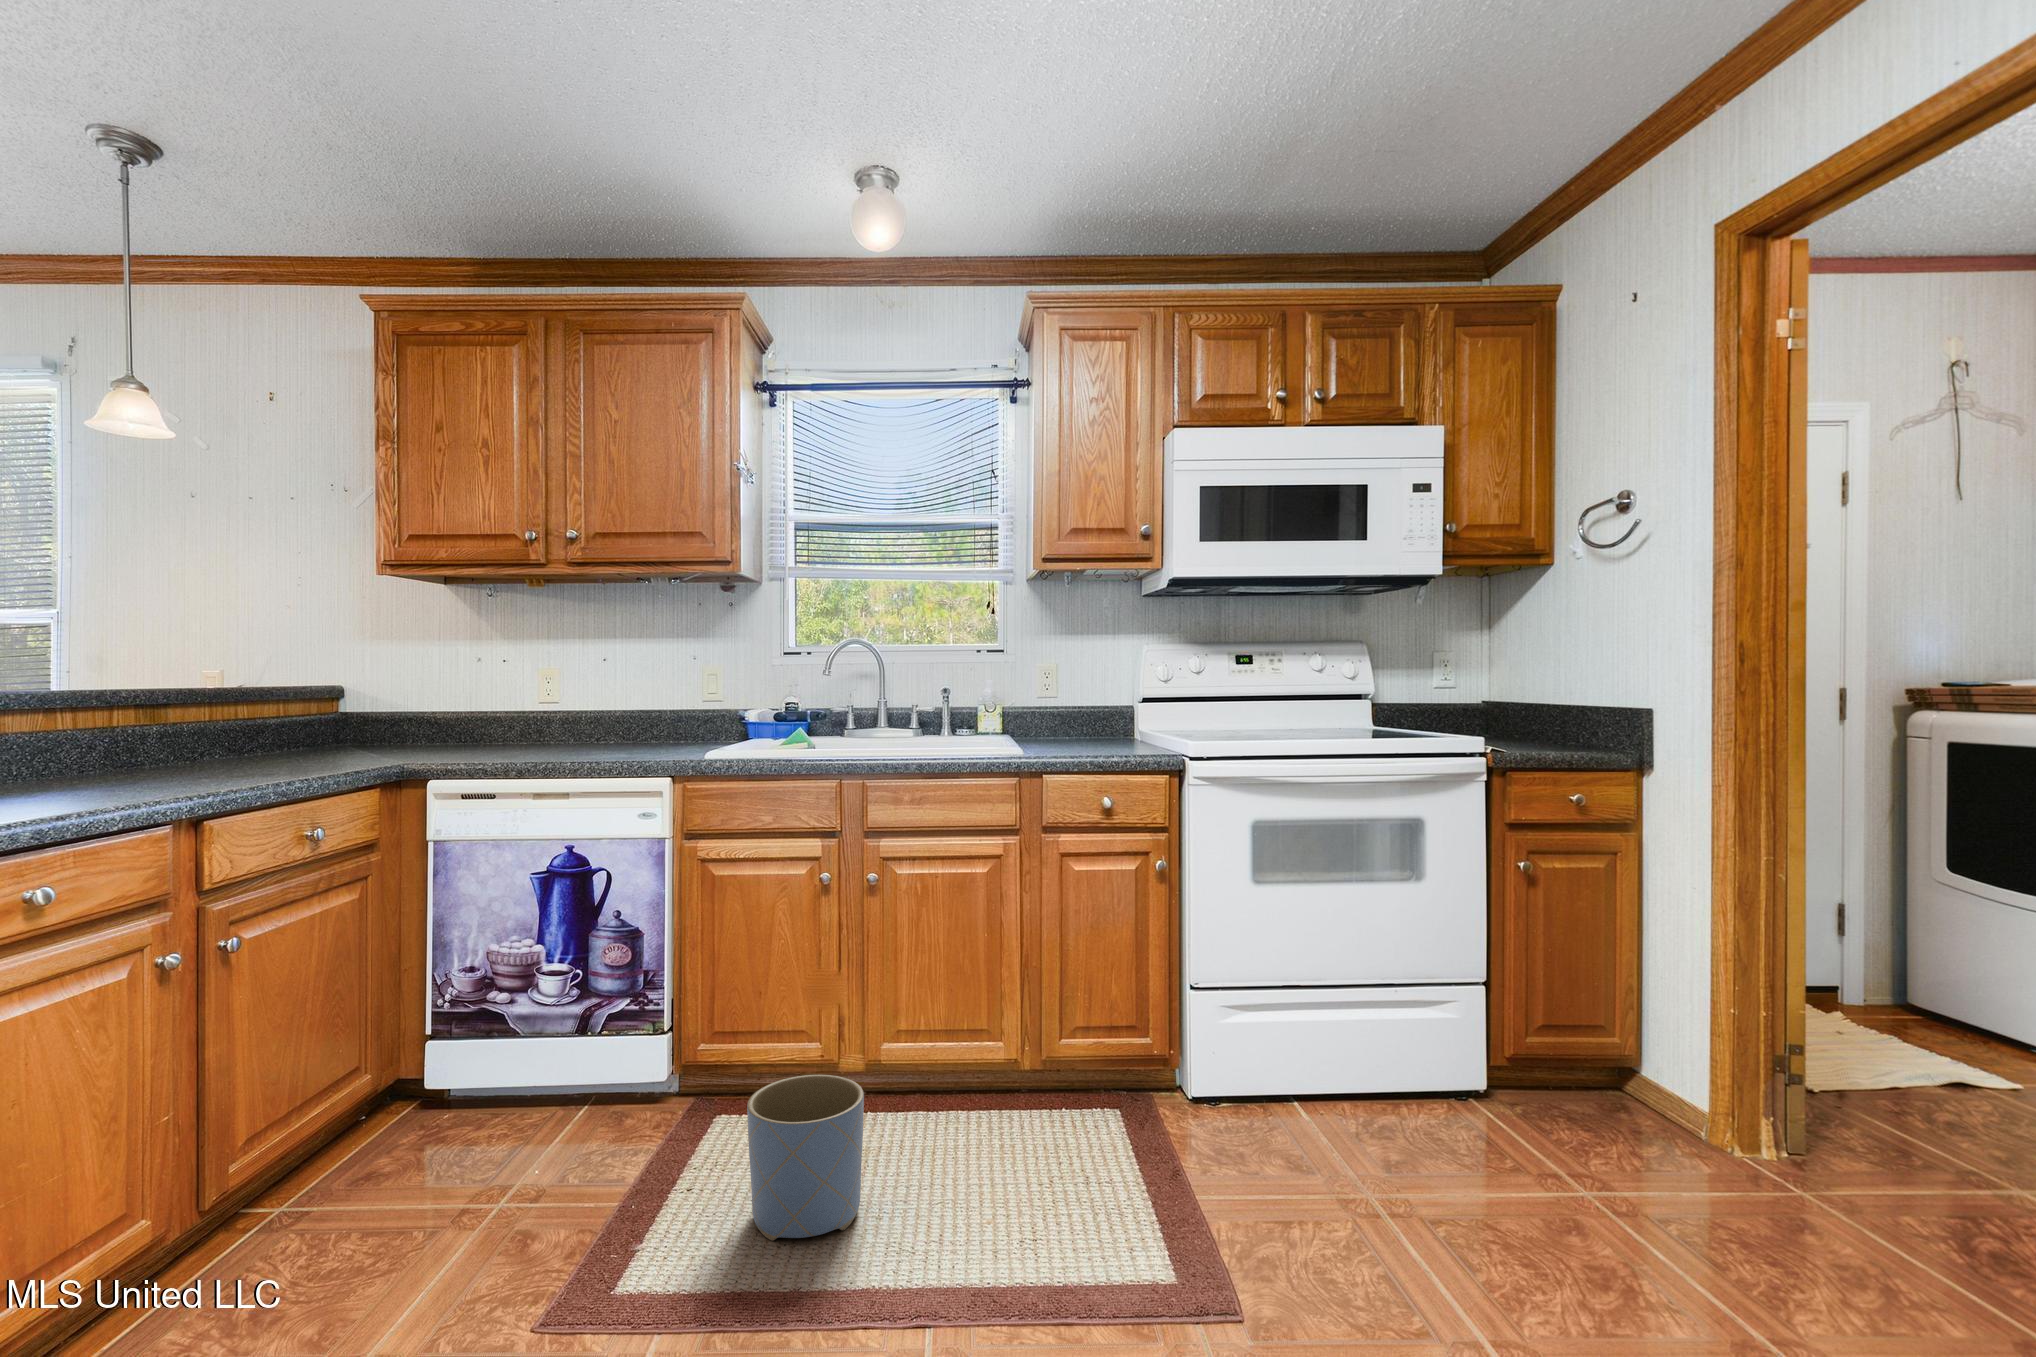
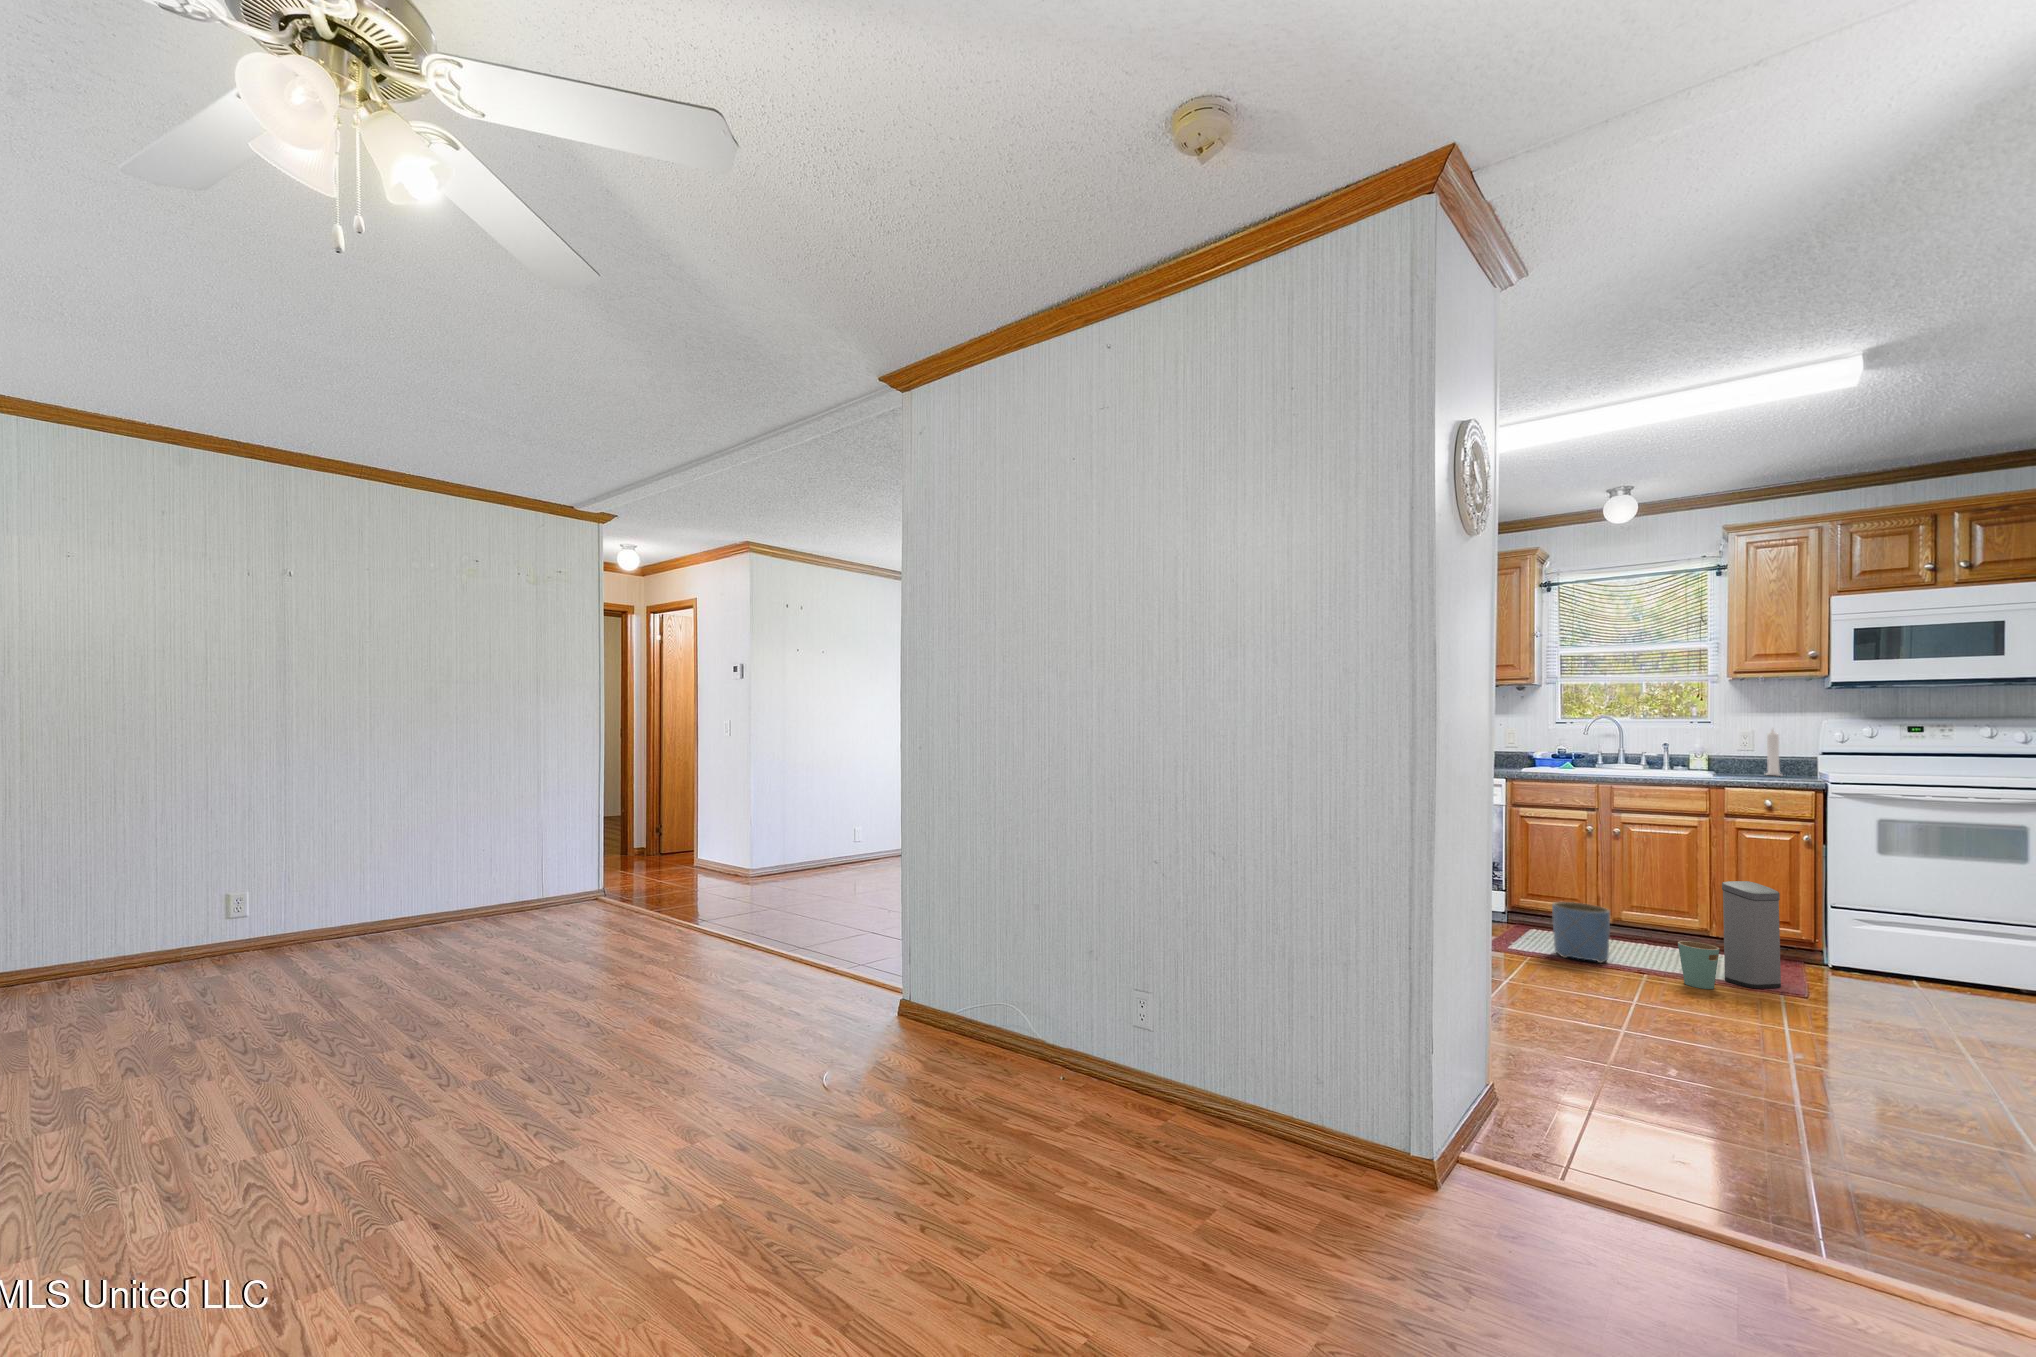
candle: none [1072,658,1094,736] -> present [1767,729,1781,776]
trash can: none [992,970,1140,1263] -> present [1678,881,1781,989]

